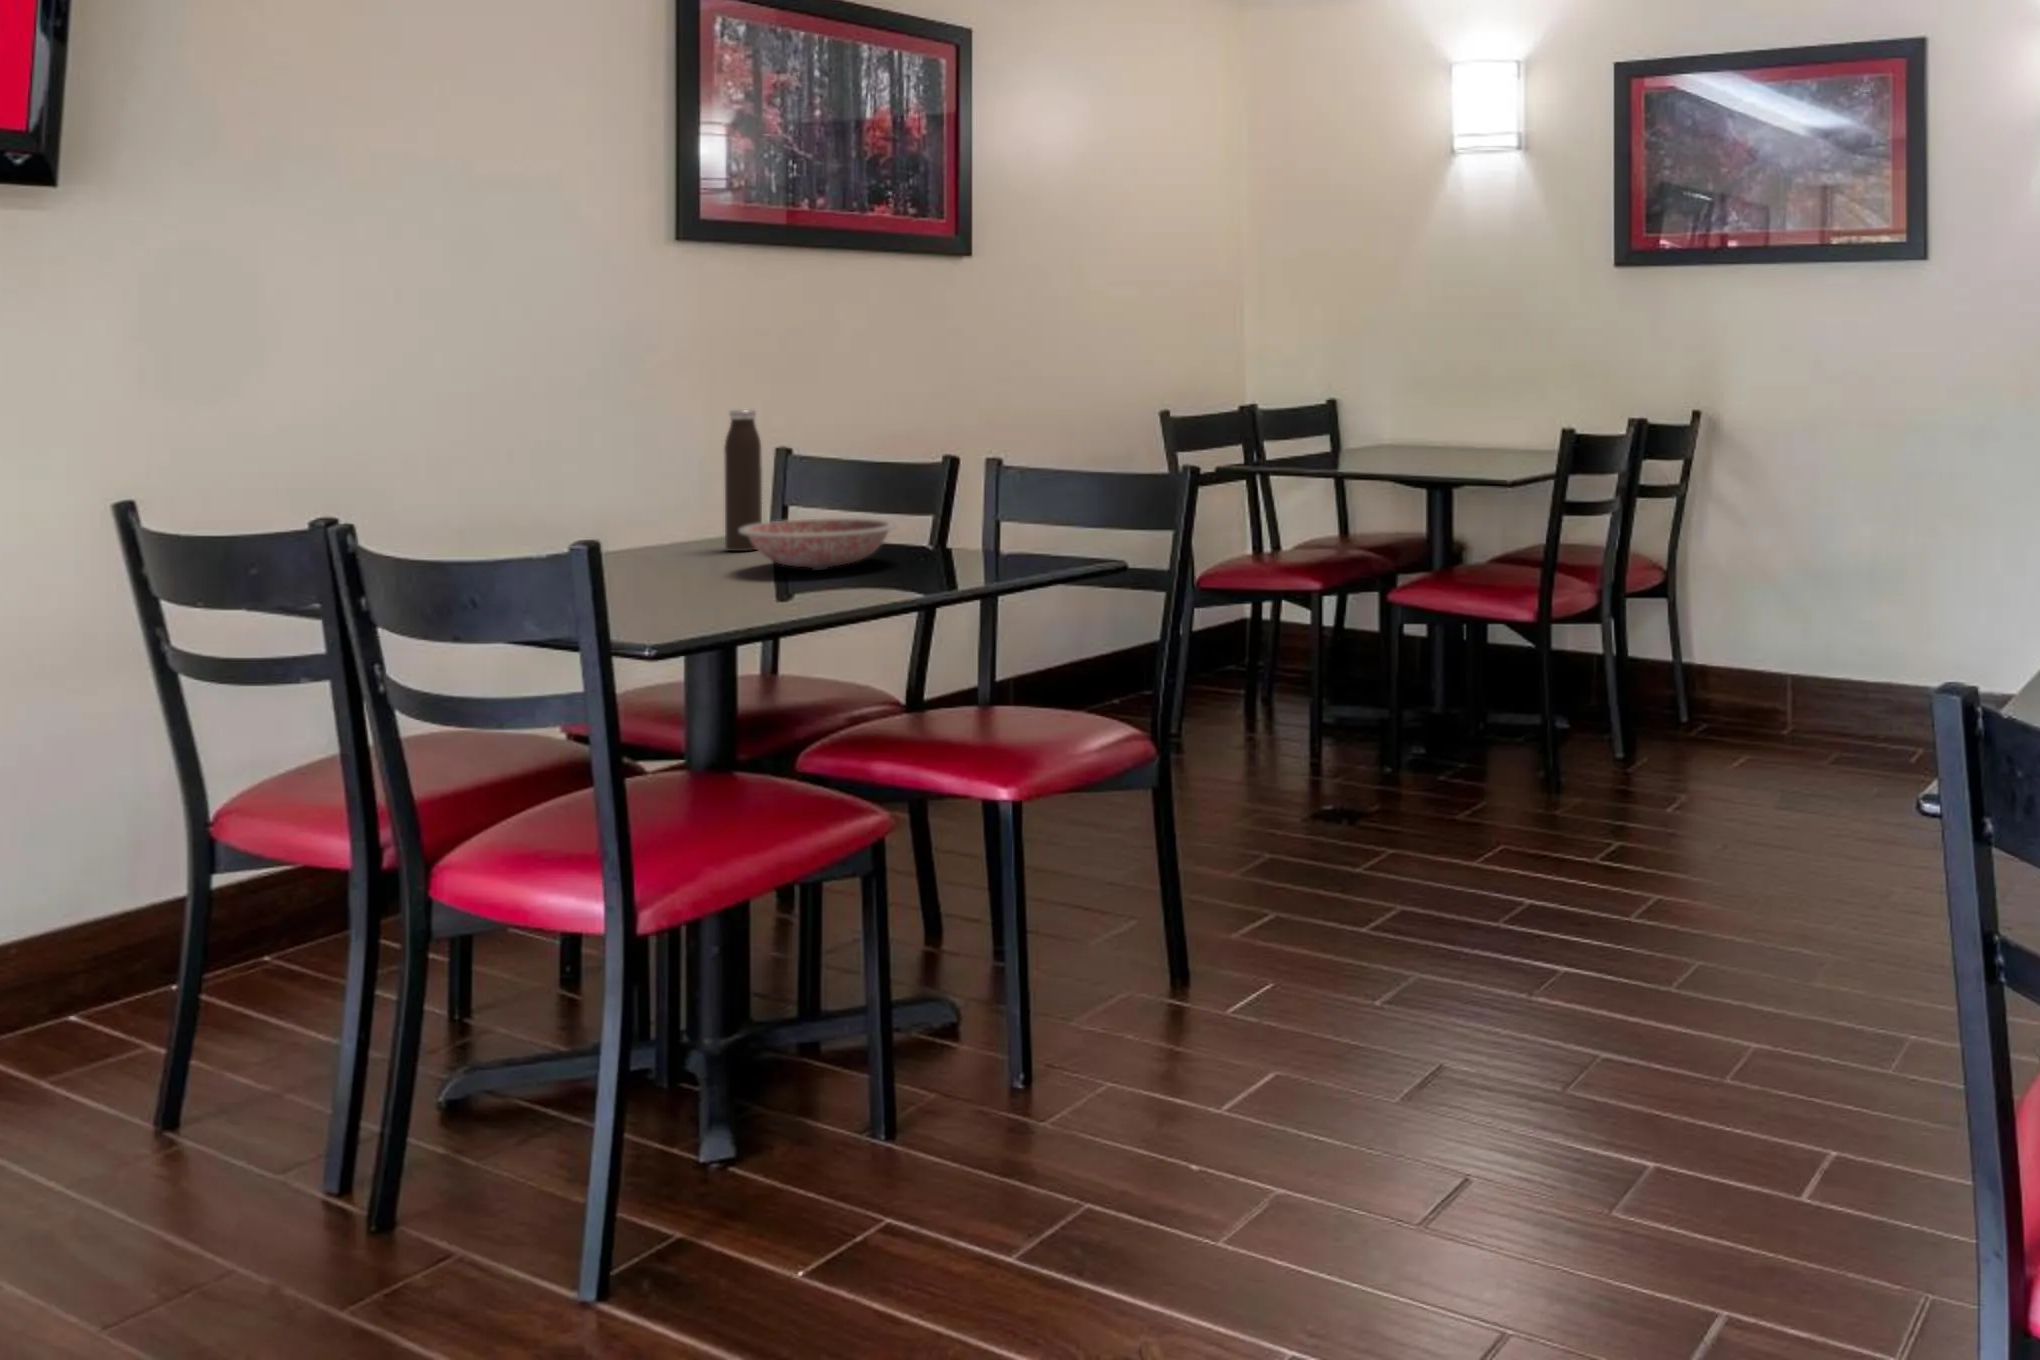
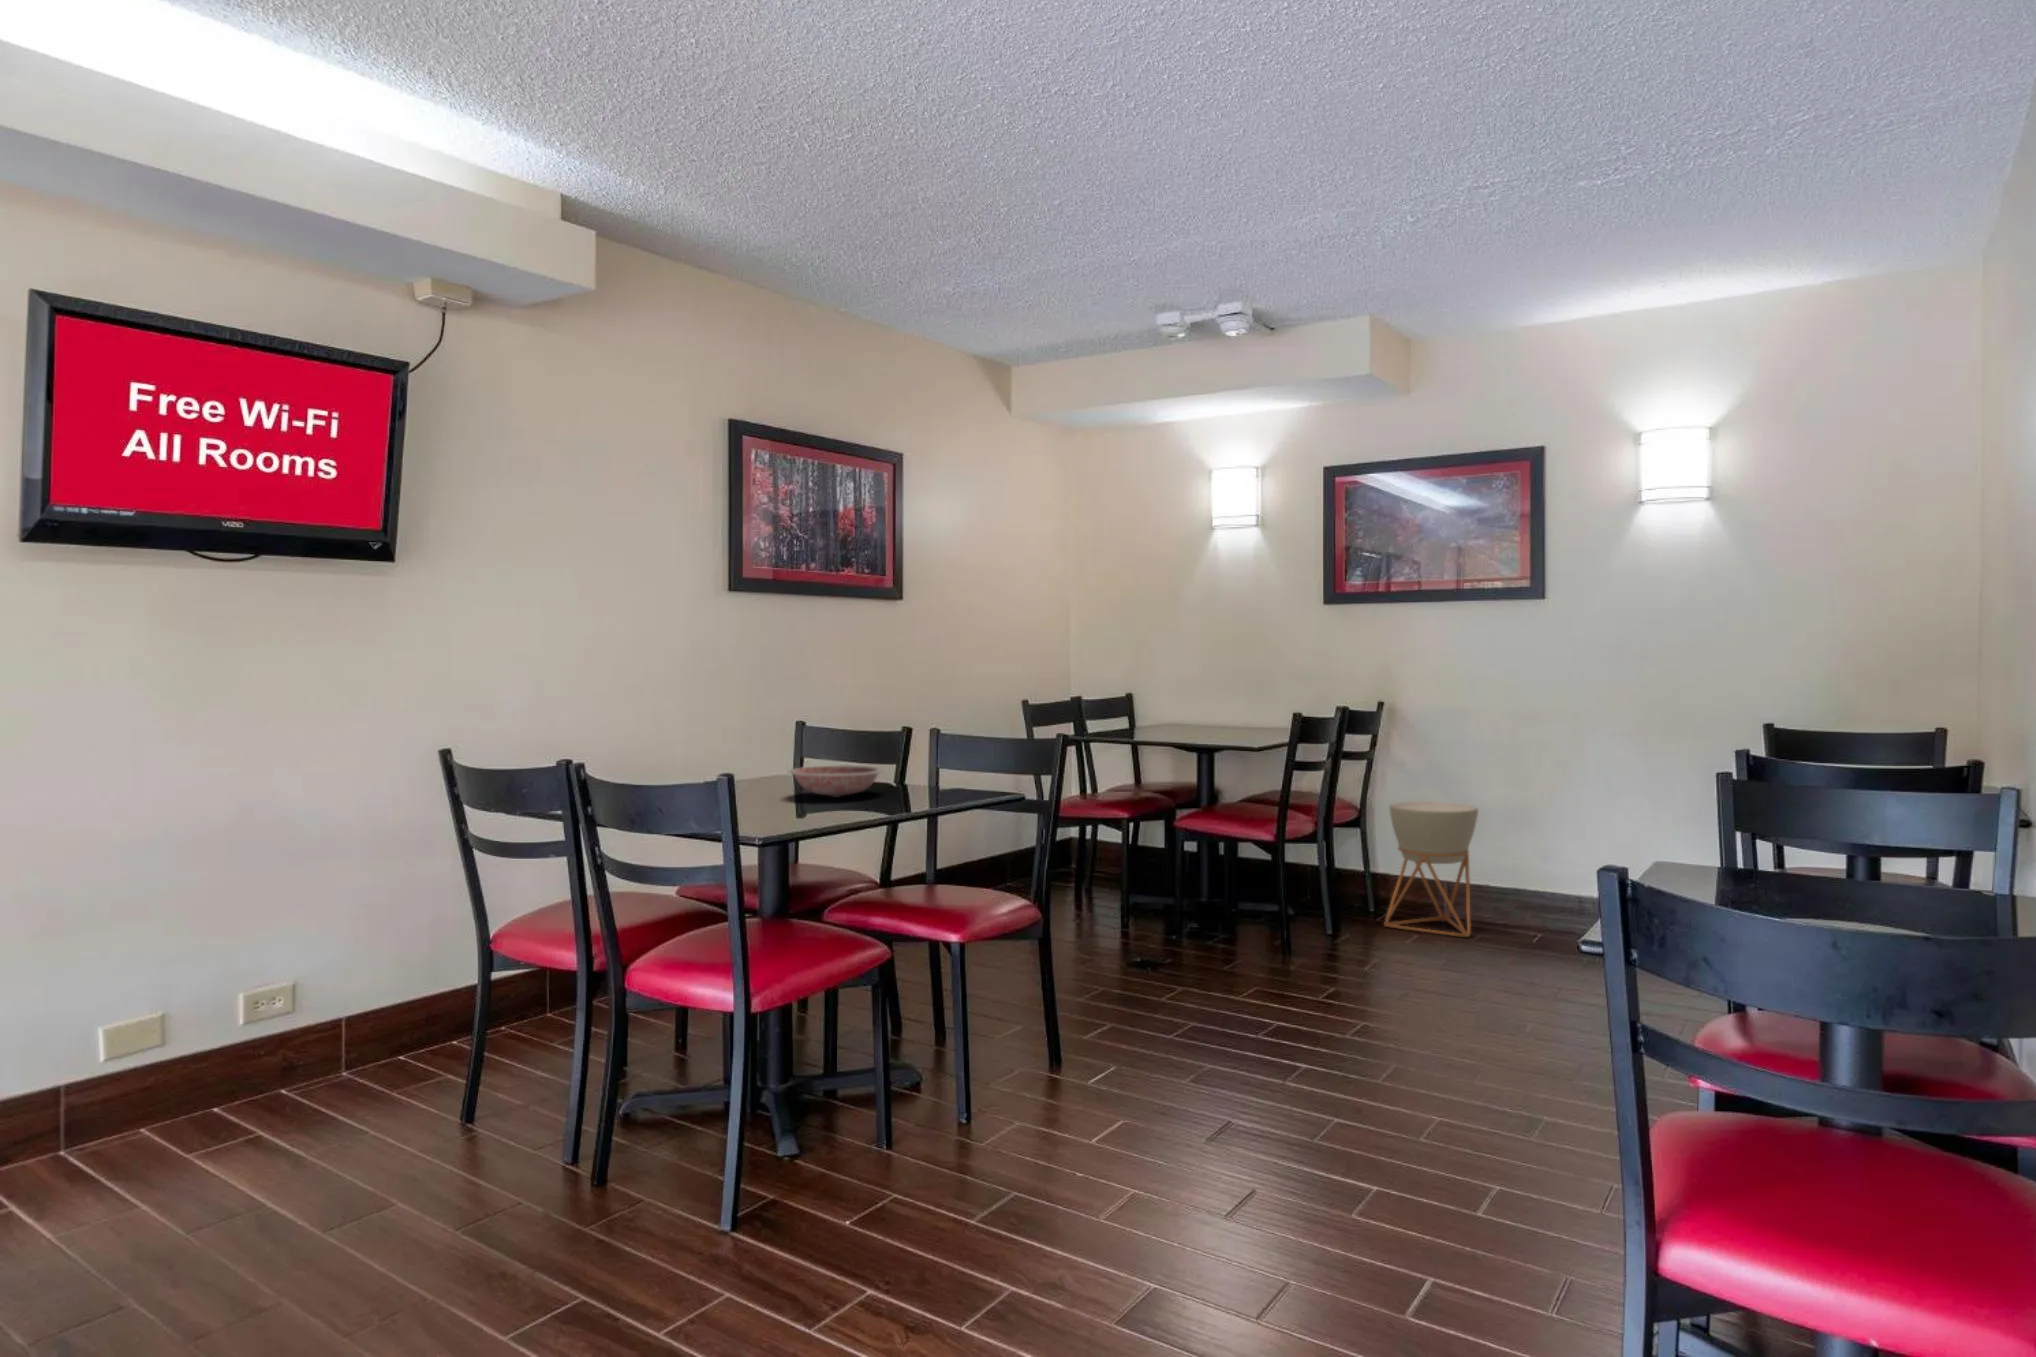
water bottle: present [724,410,762,551] -> none [773,697,795,785]
planter: none [1699,556,1833,756] -> present [1384,801,1478,937]

